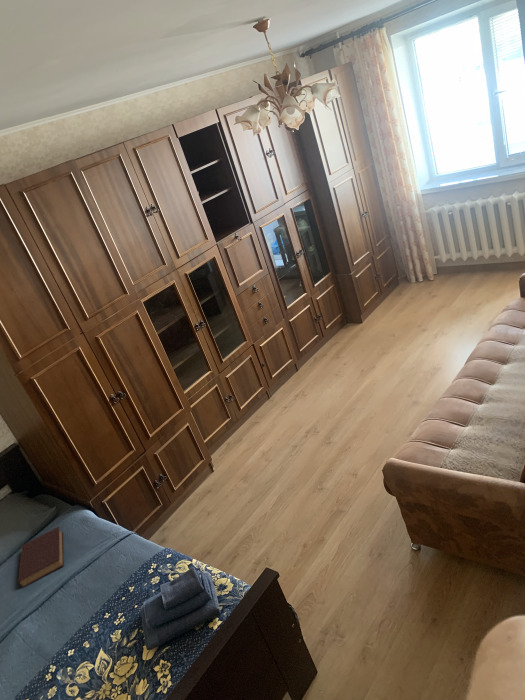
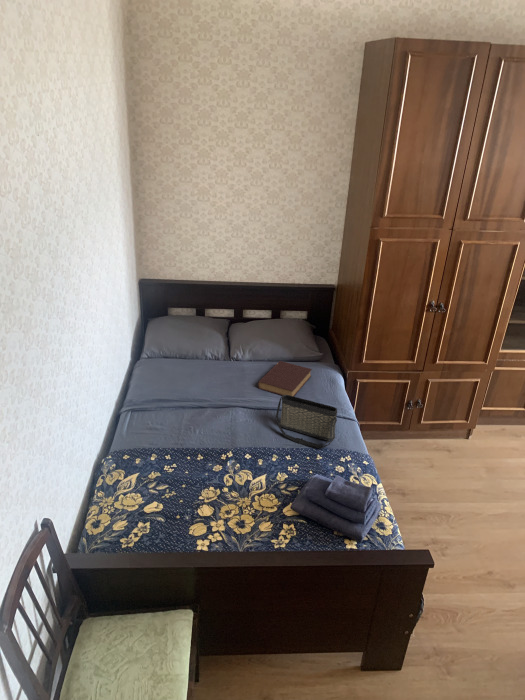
handbag: none [56,537,131,602] -> present [276,395,337,448]

